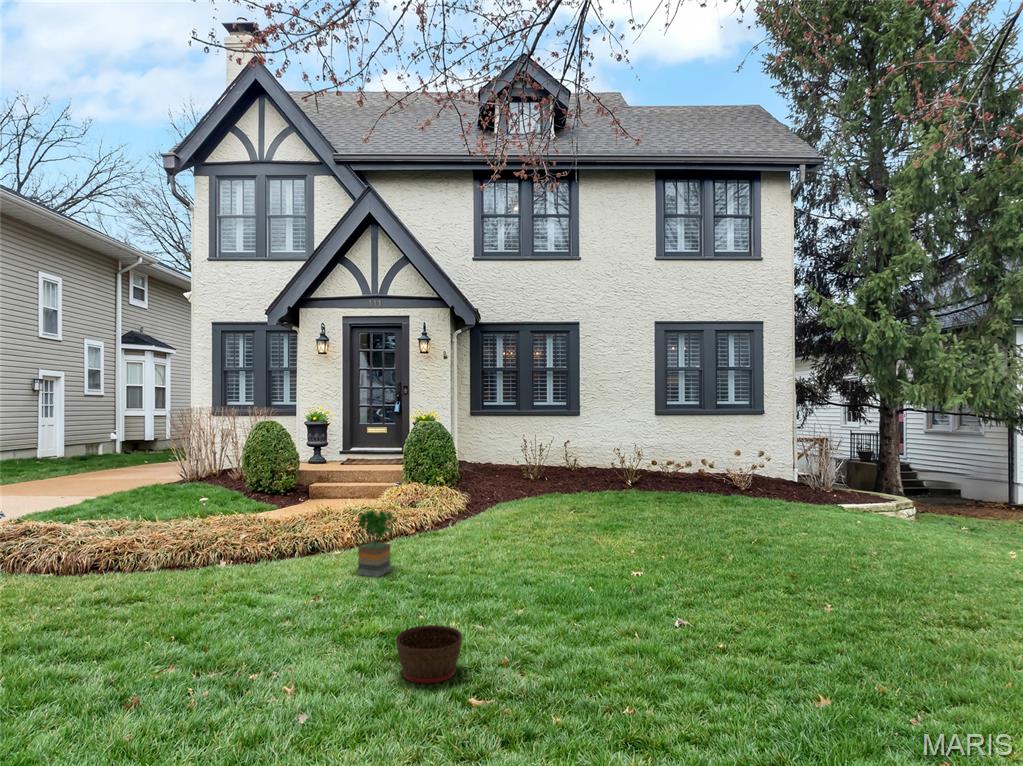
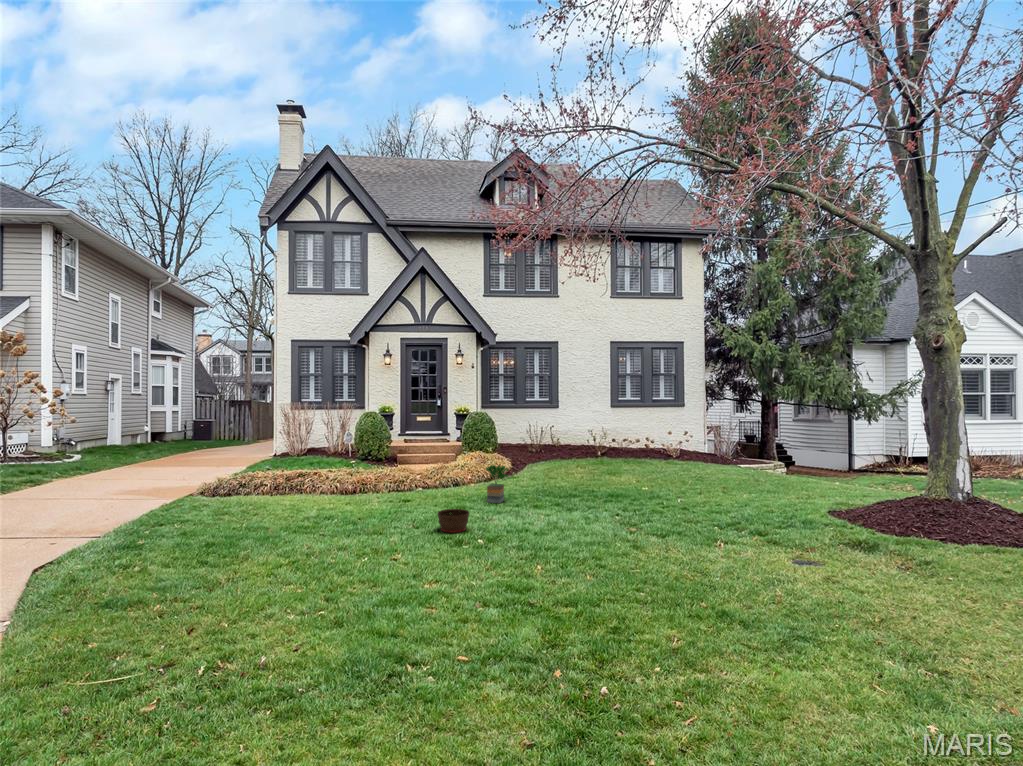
basket: present [396,625,463,683] -> present [438,509,469,533]

